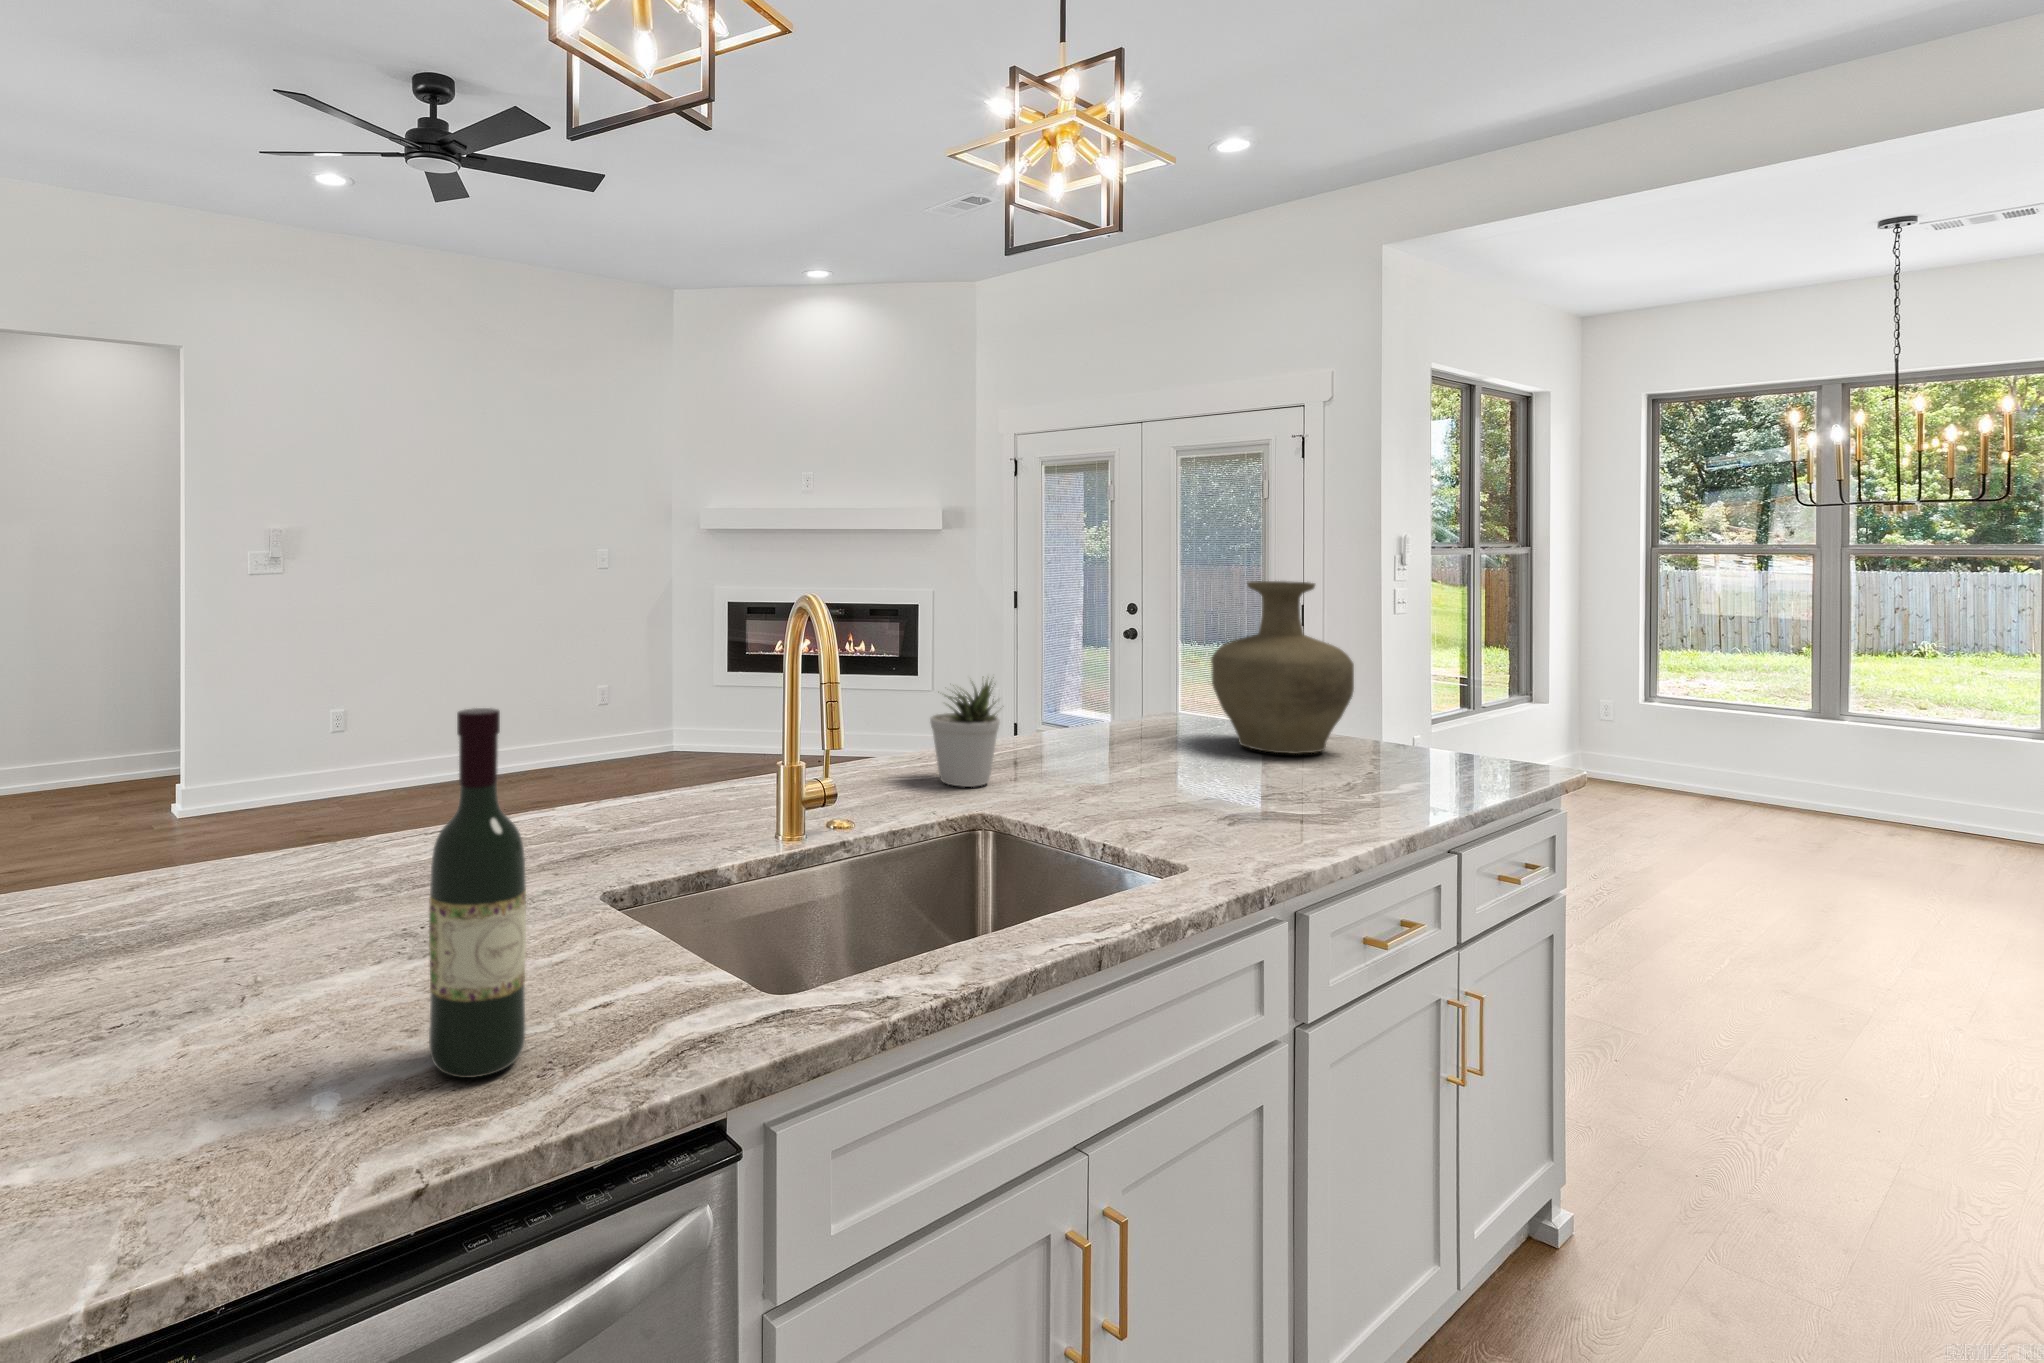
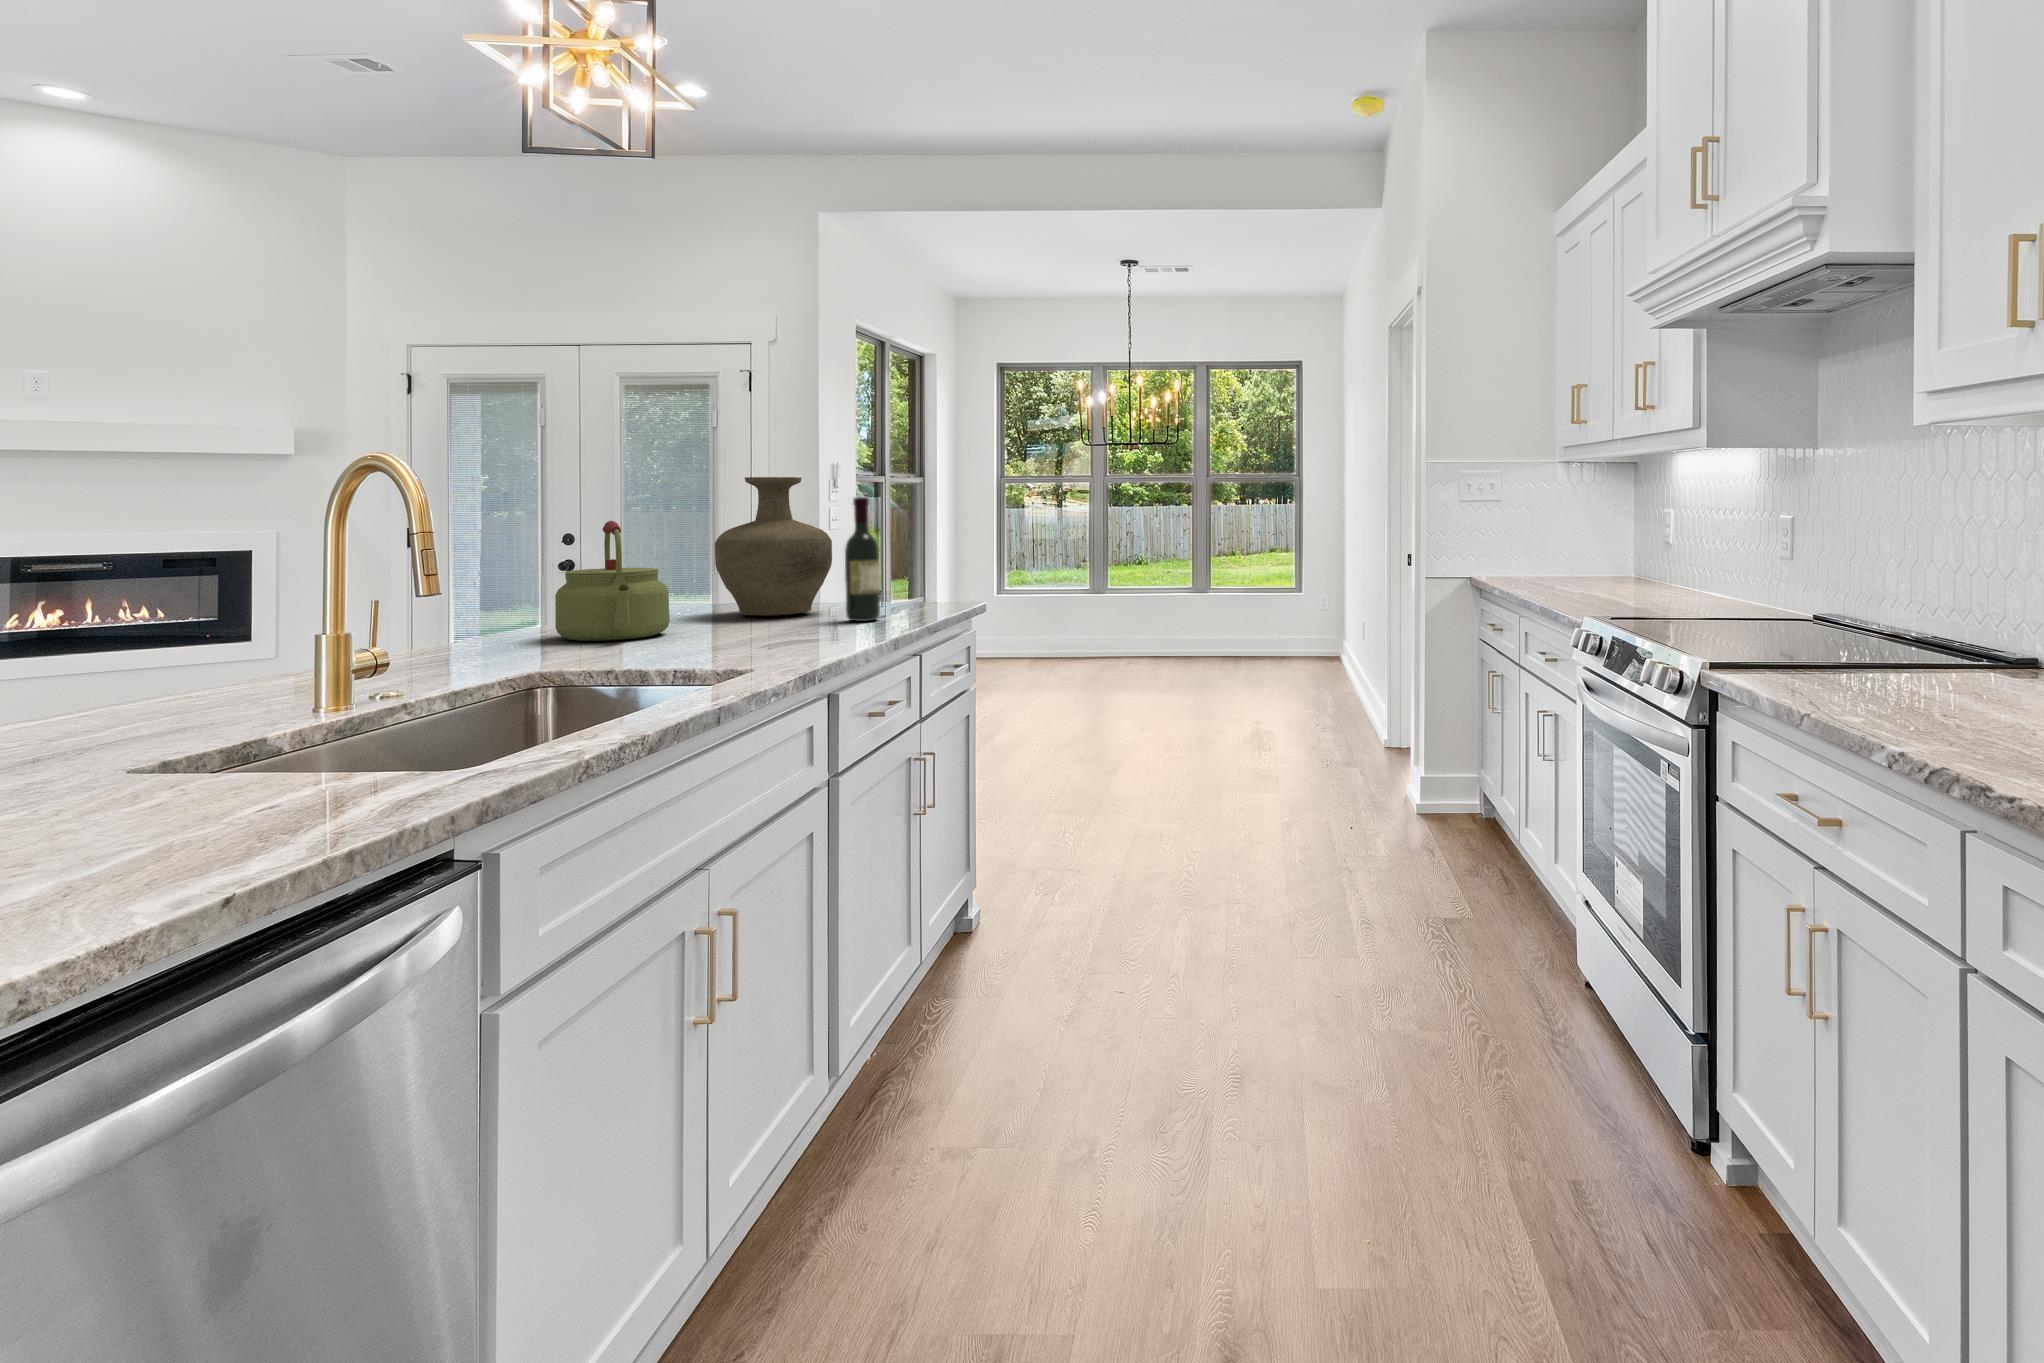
kettle: none [1033,635,1145,771] -> present [555,521,670,641]
potted plant: present [930,677,1000,787] -> none [456,551,541,661]
wine bottle: present [429,708,526,1078] -> present [845,497,880,621]

